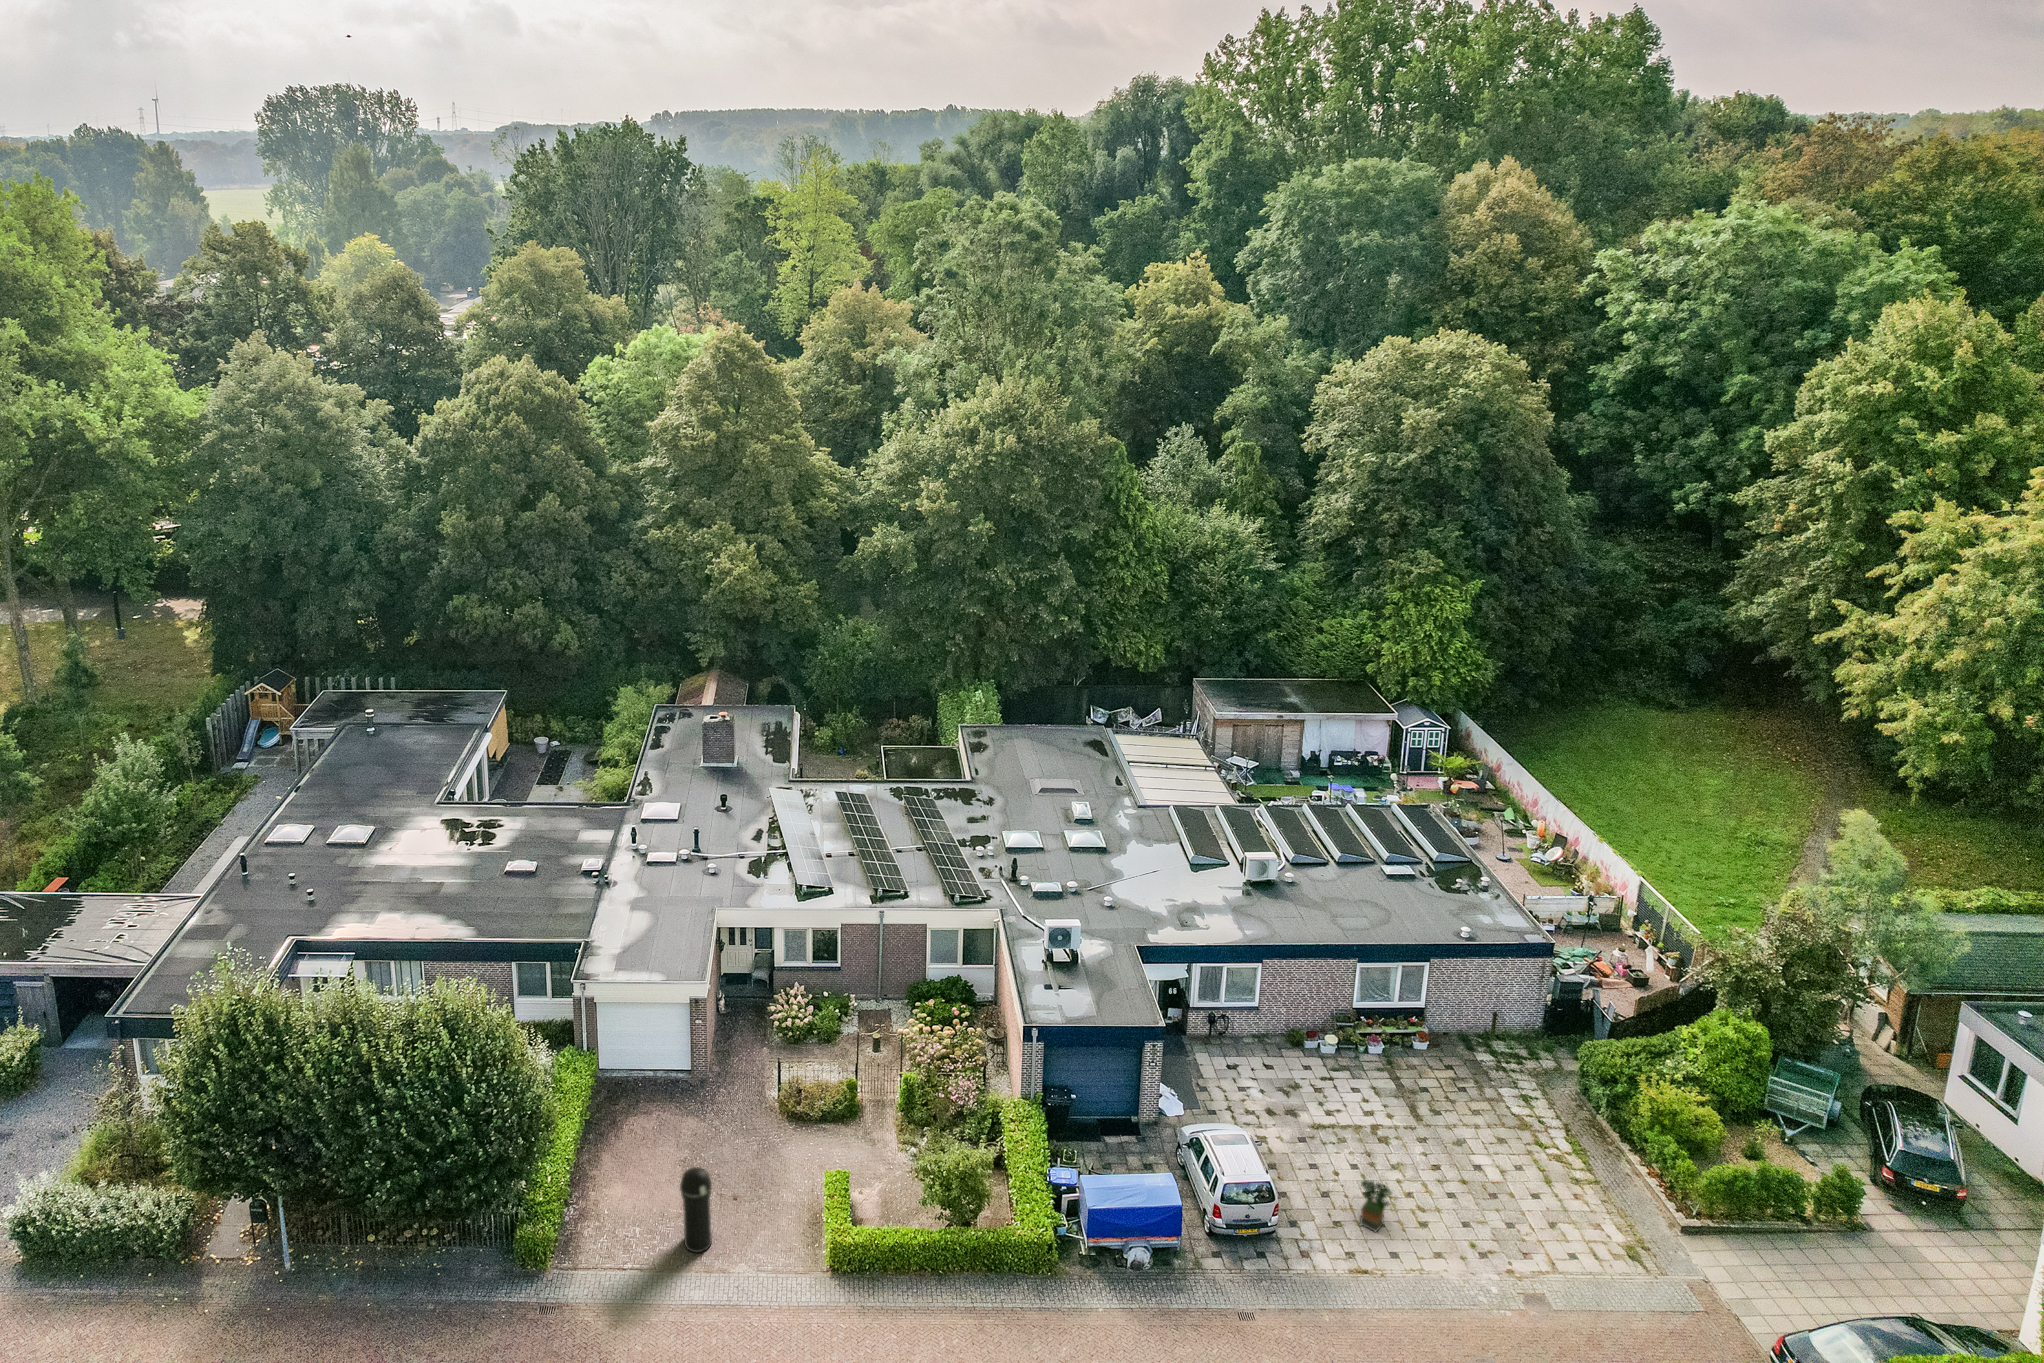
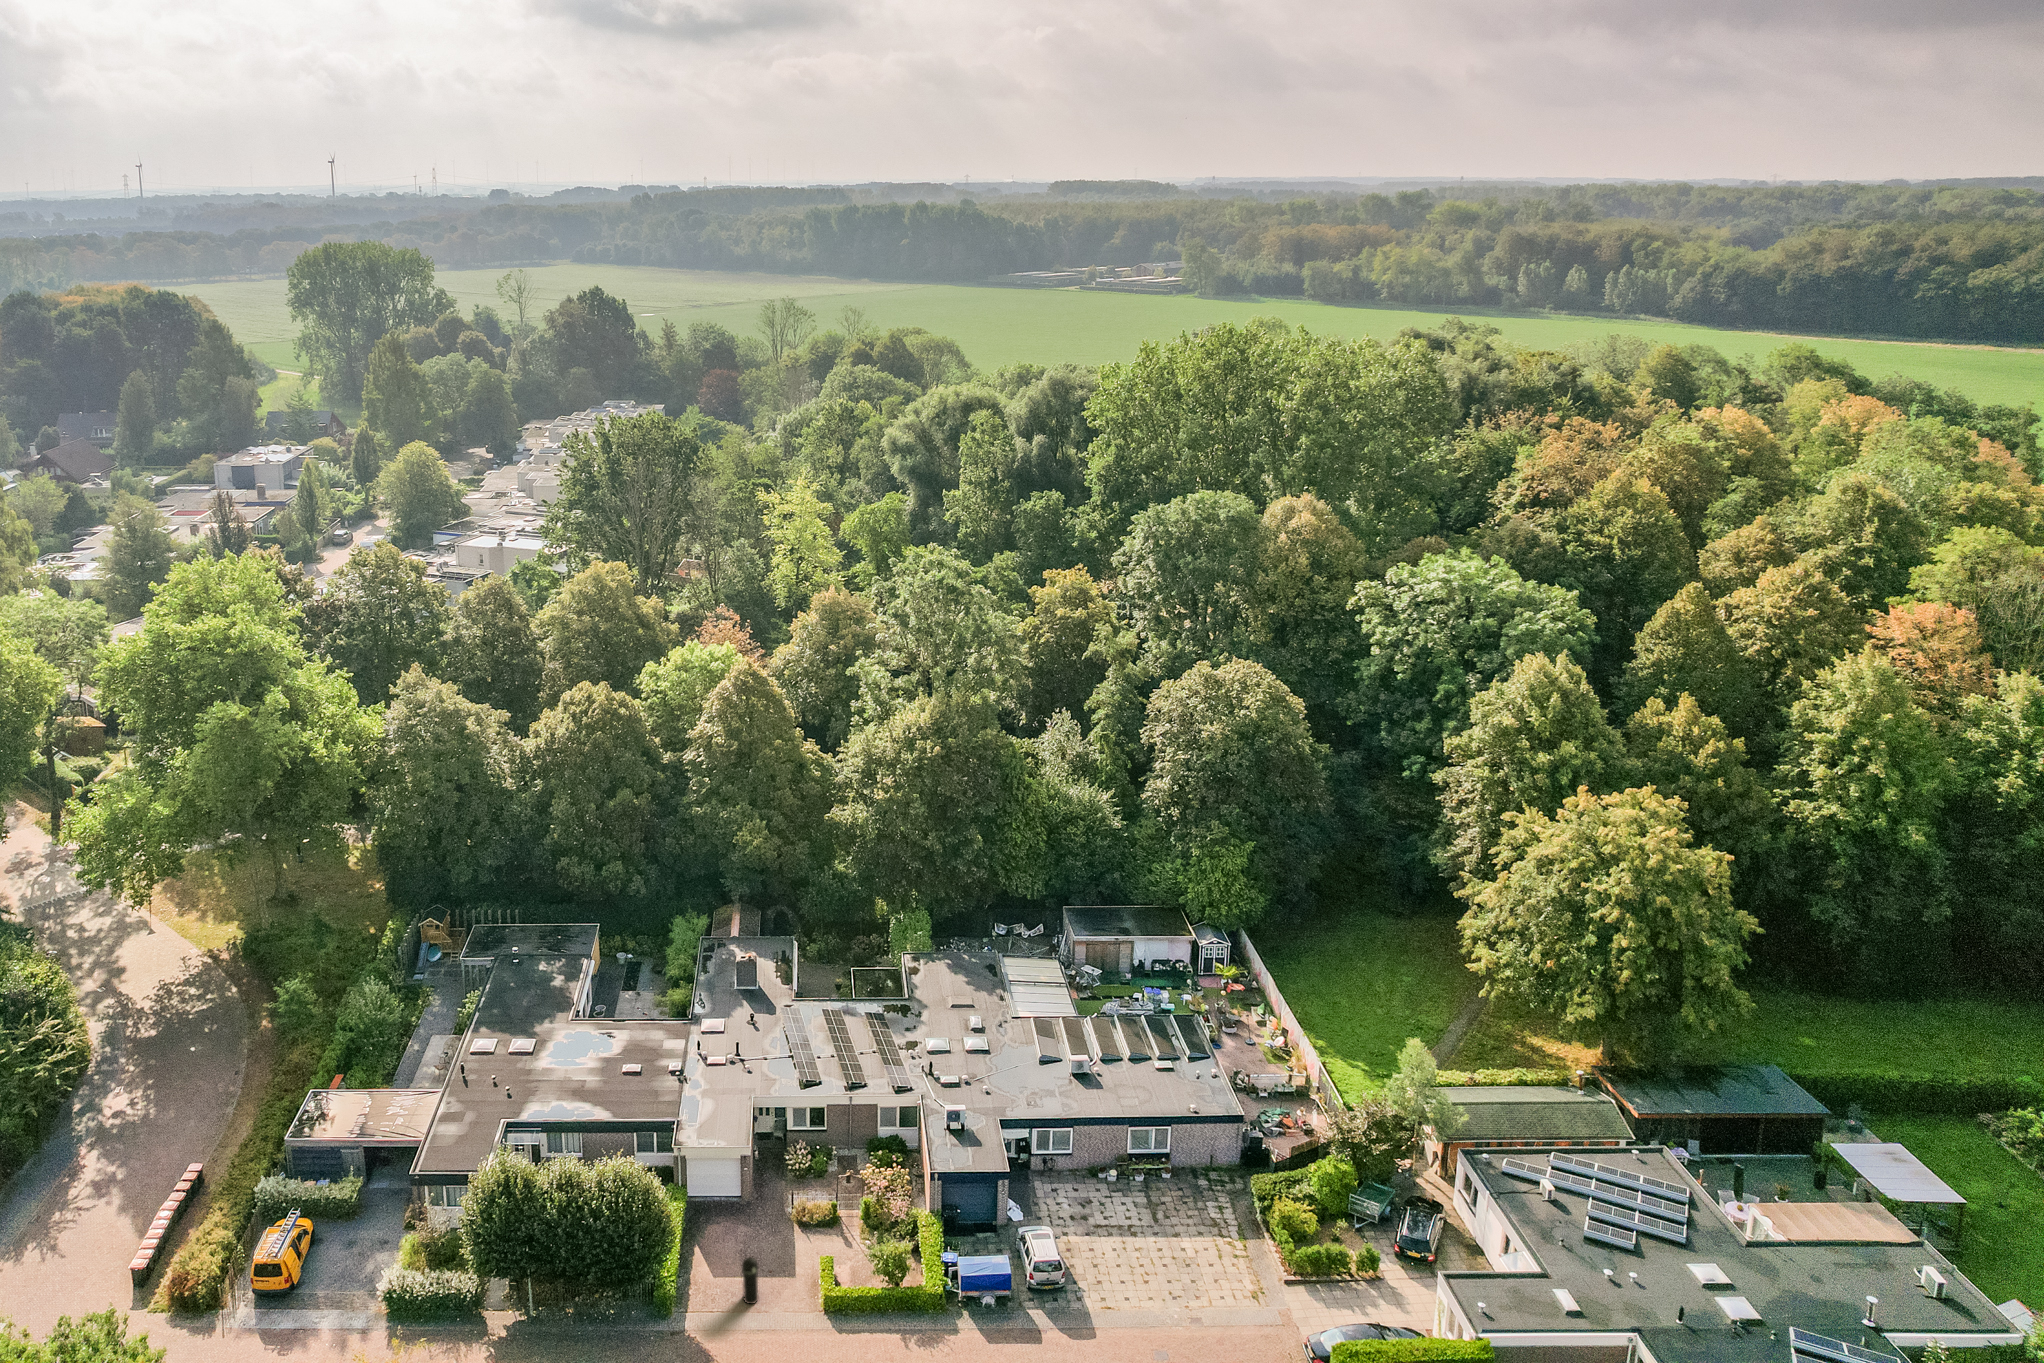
potted tree: present [1360,1181,1391,1232] -> none [1111,1258,1127,1288]

